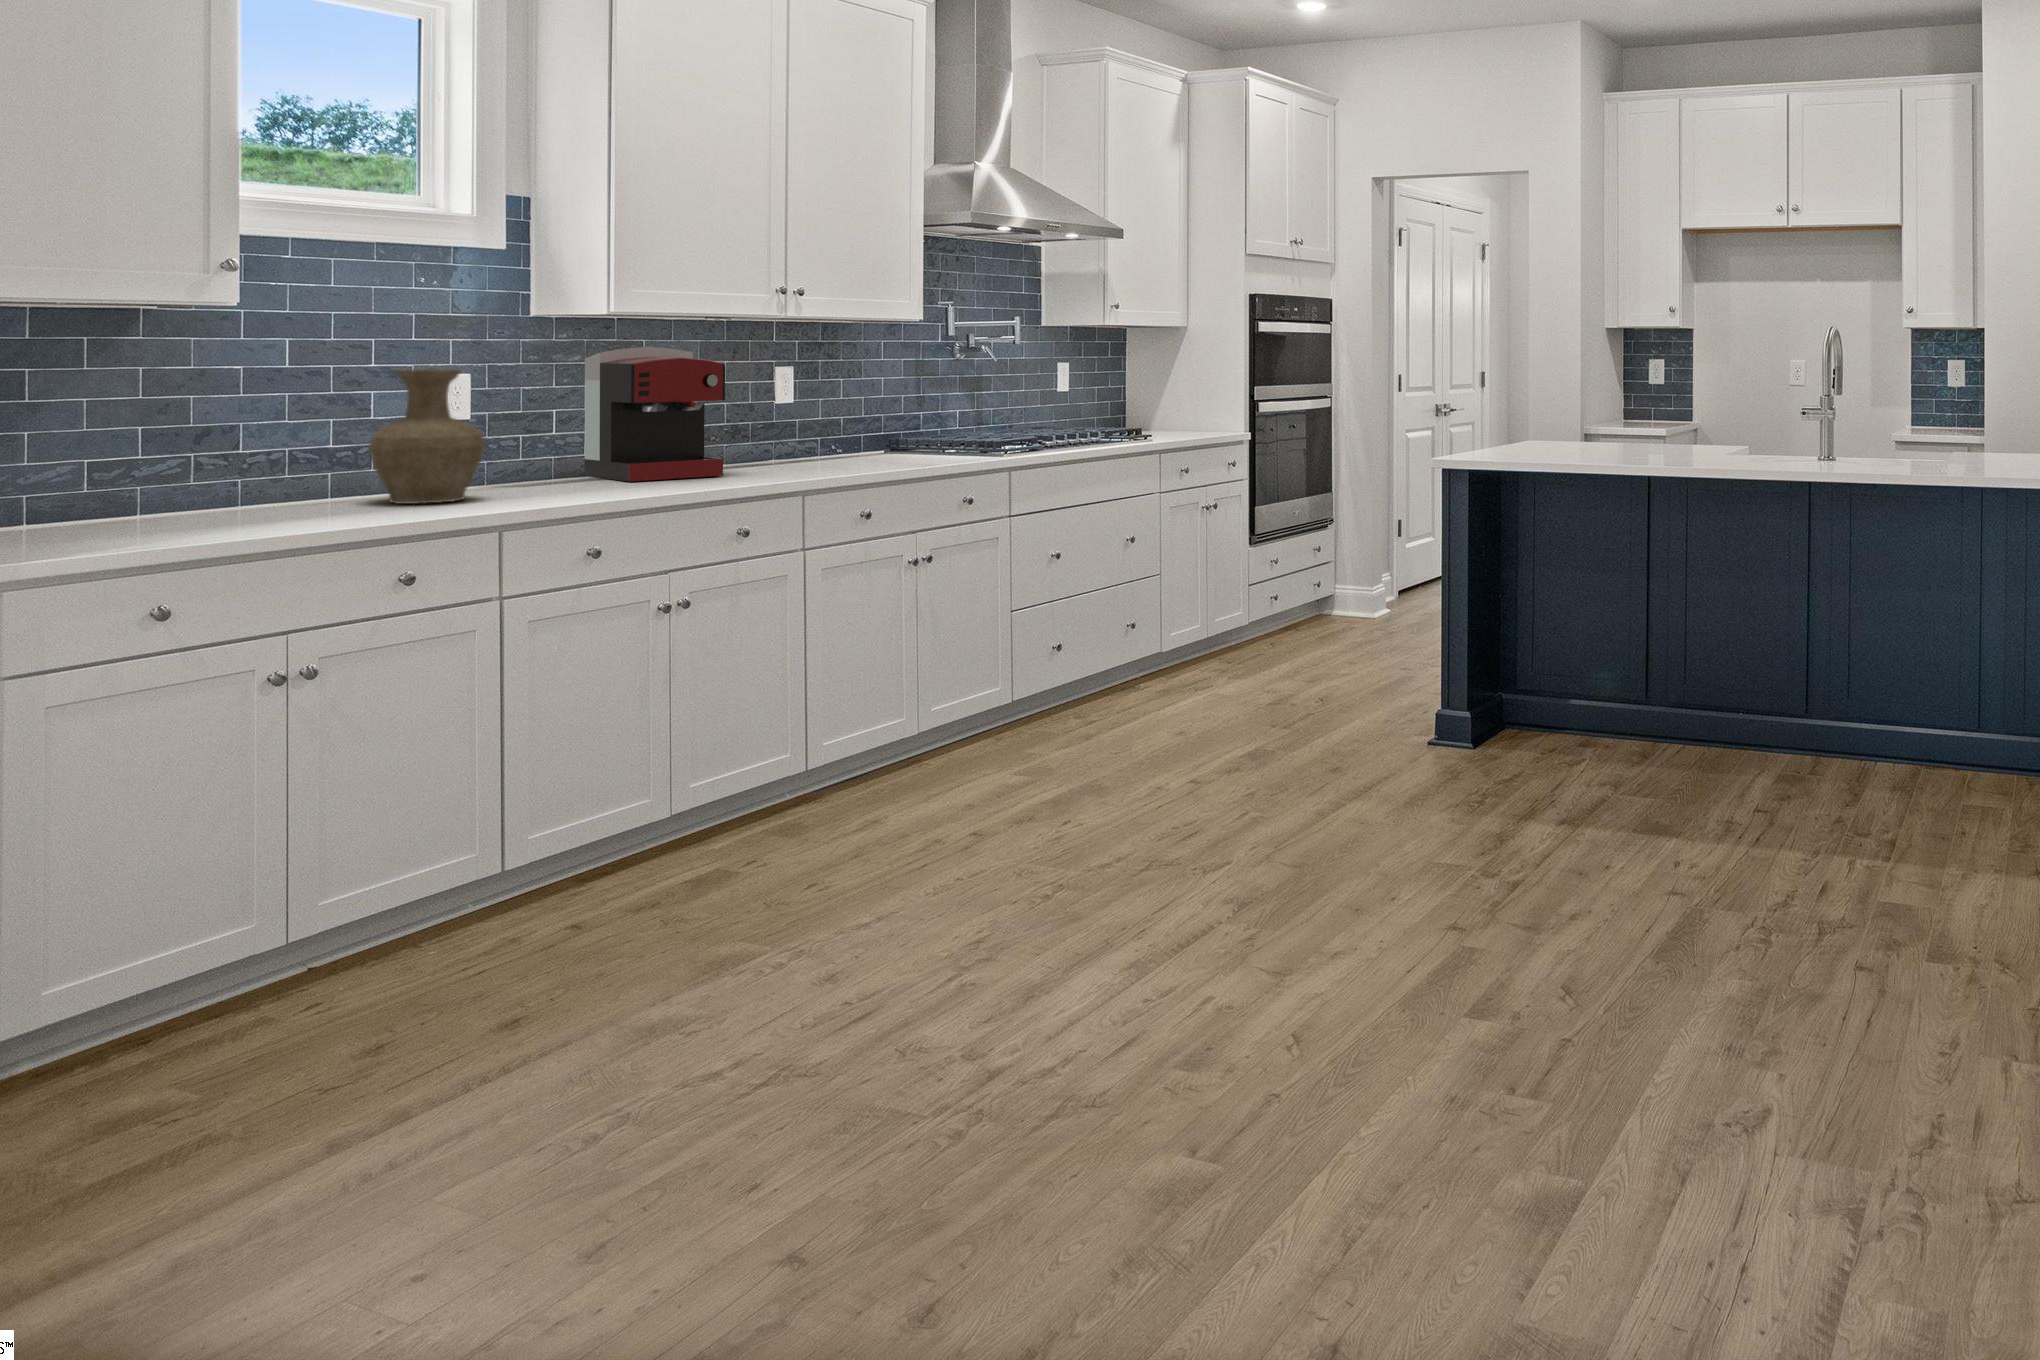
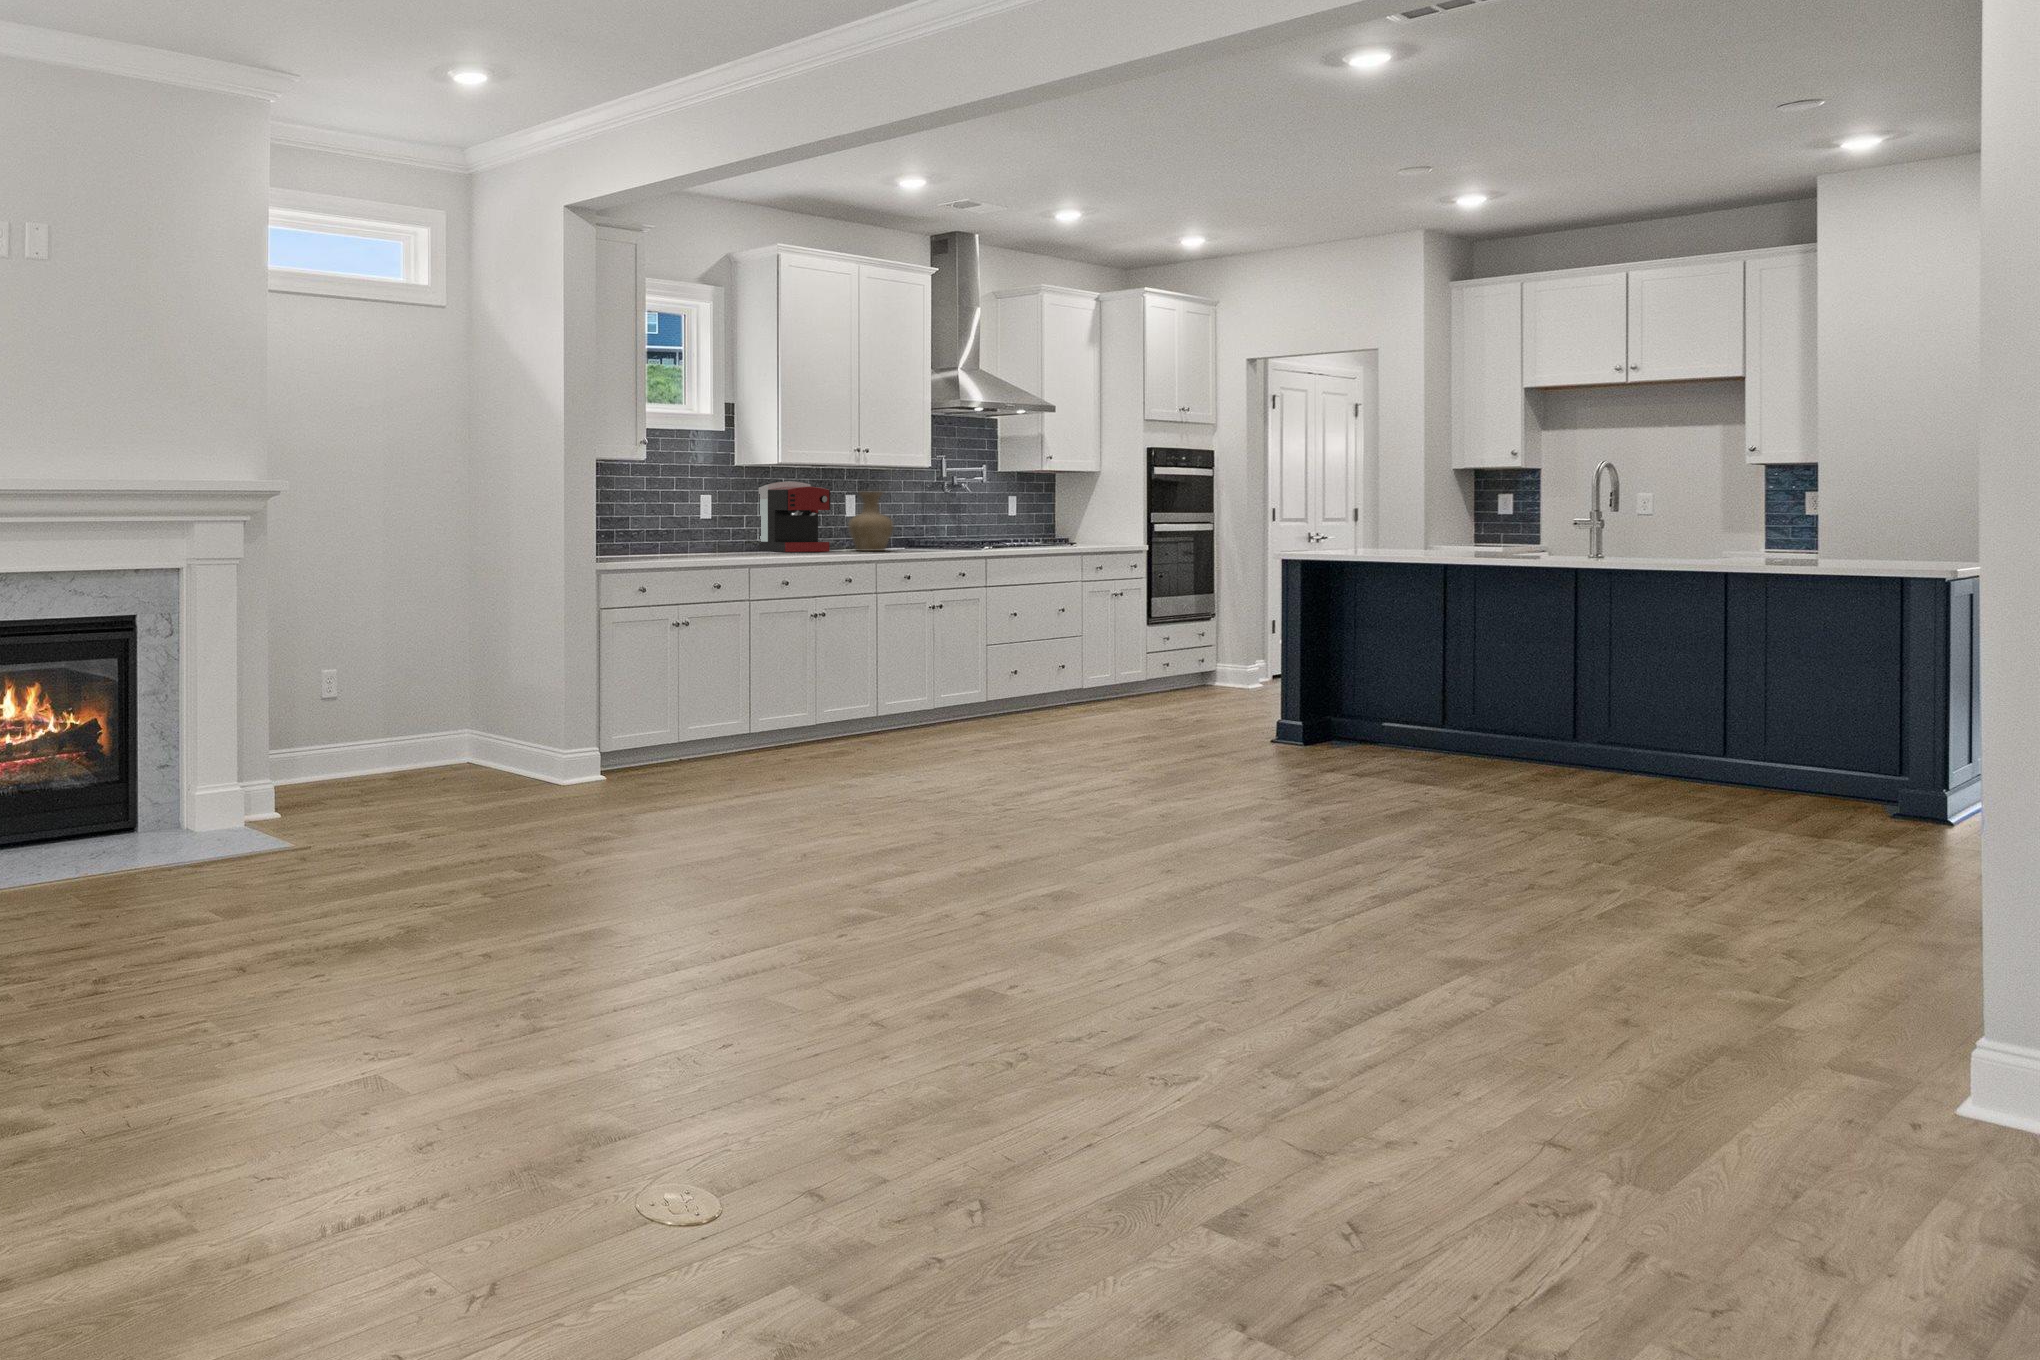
vase: present [369,369,485,504] -> present [848,491,893,551]

